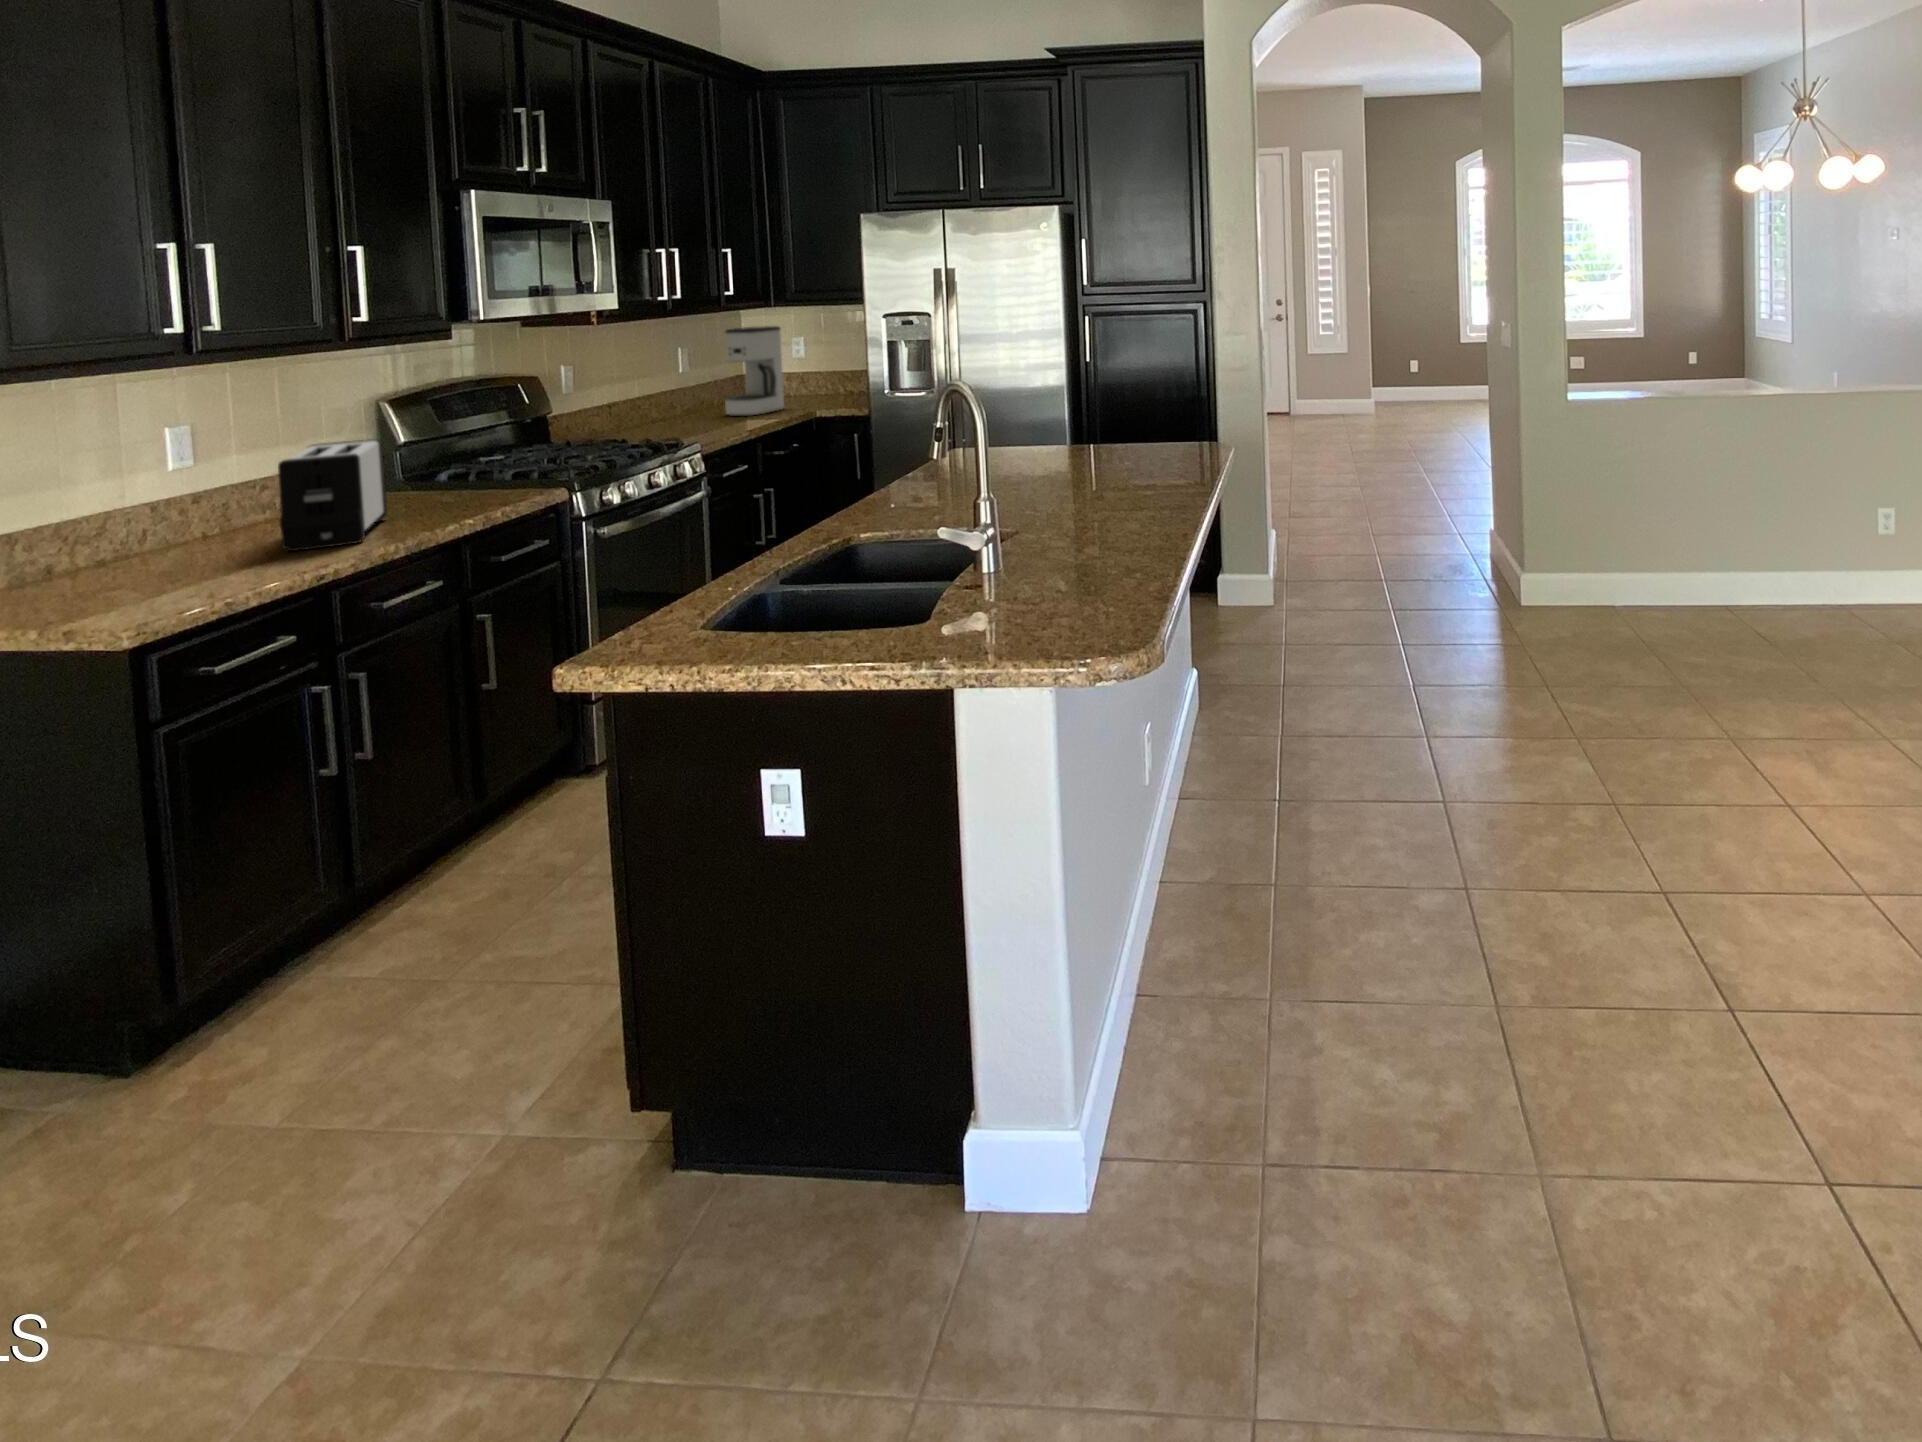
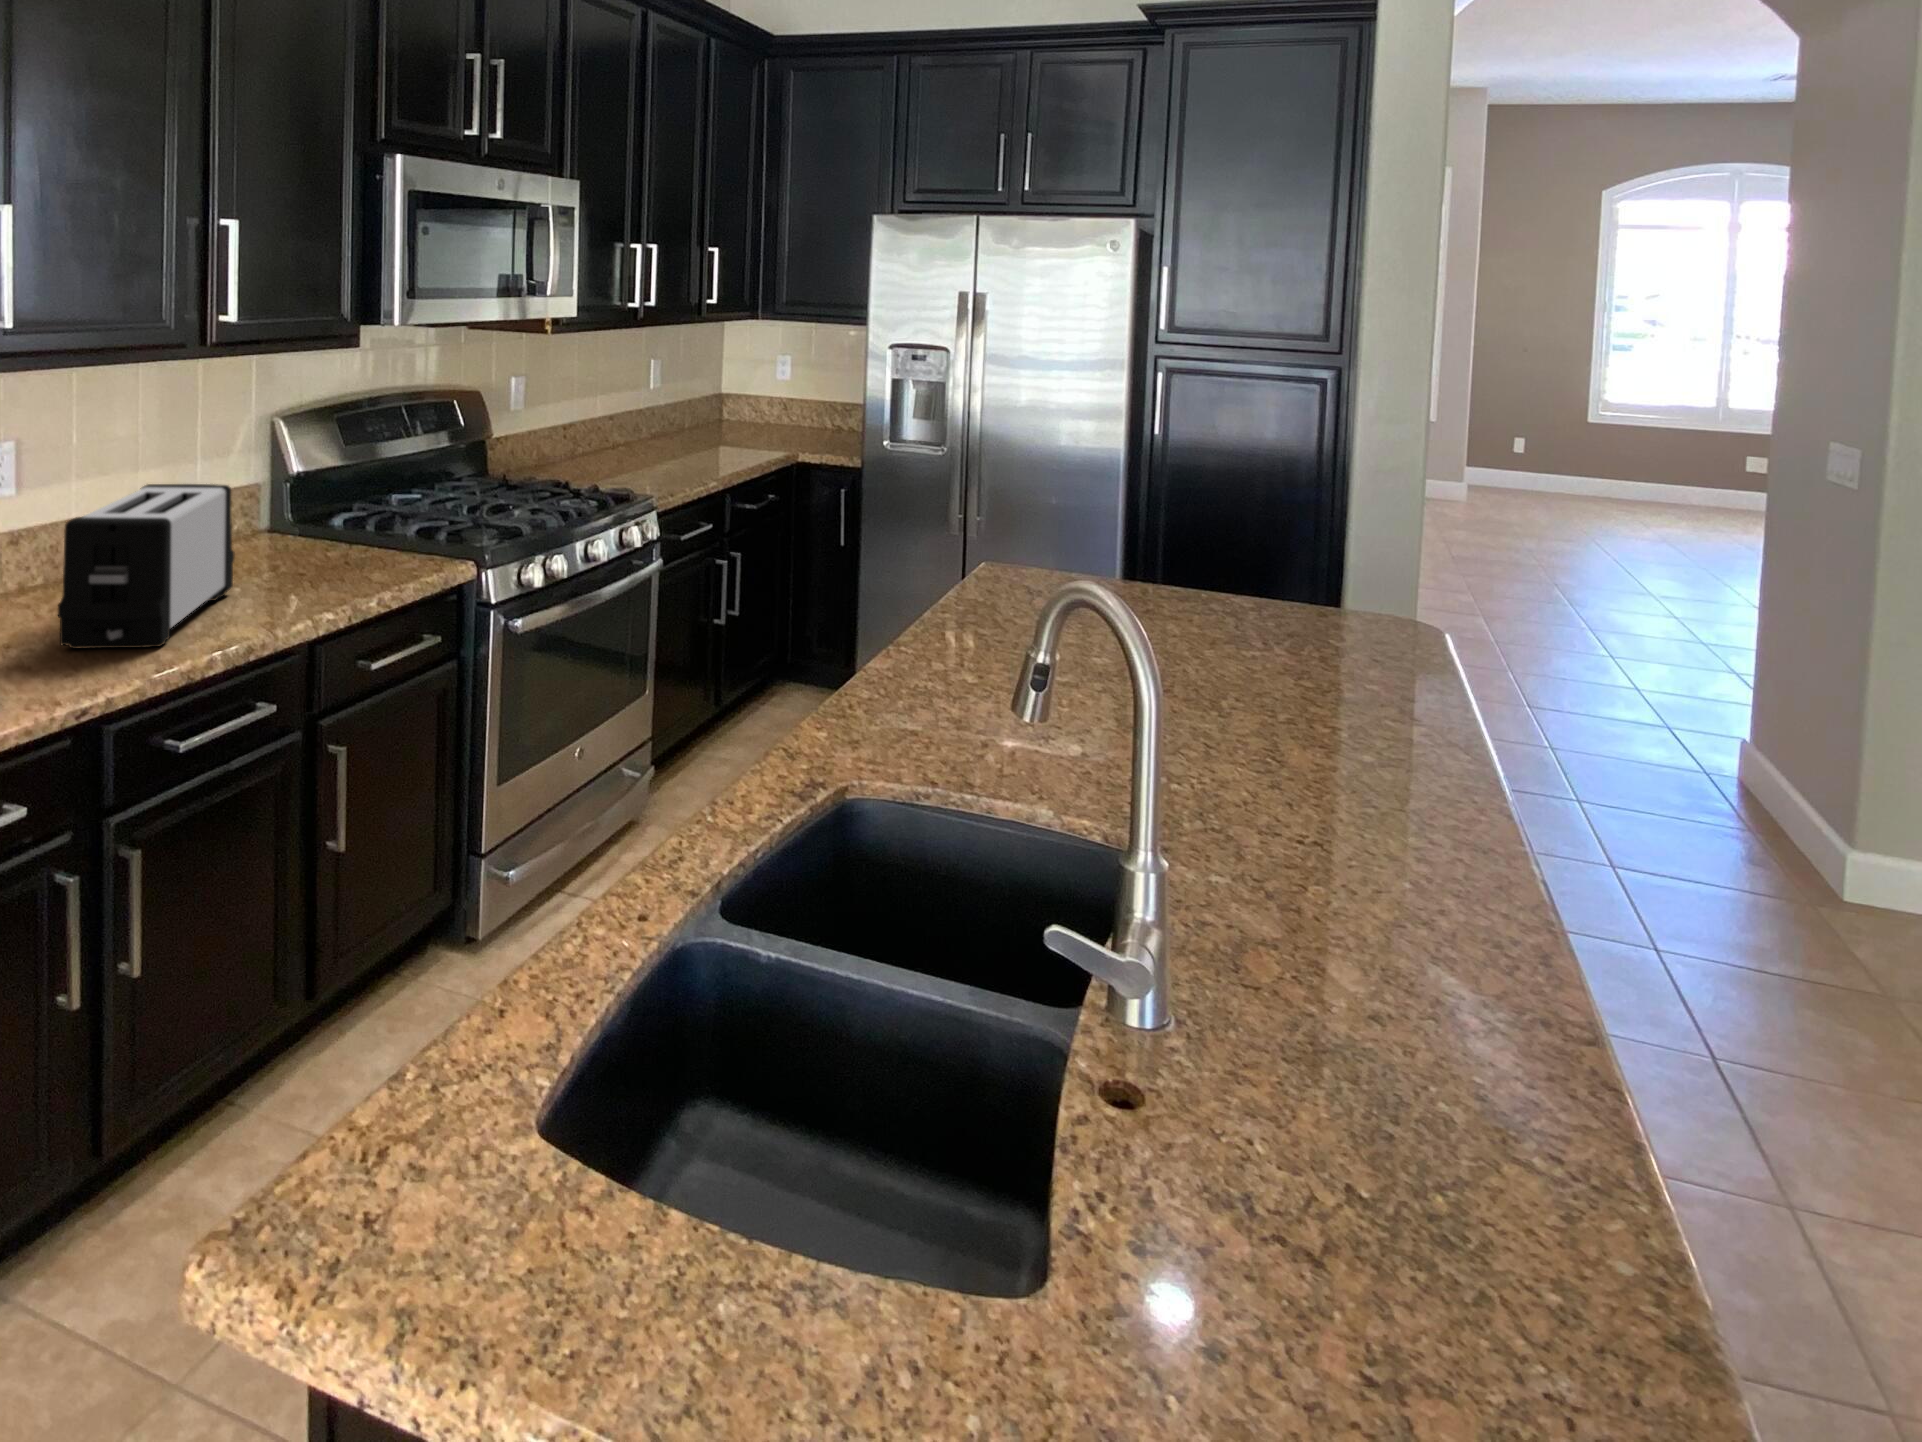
coffee maker: present [725,326,784,416] -> none [696,343,769,454]

